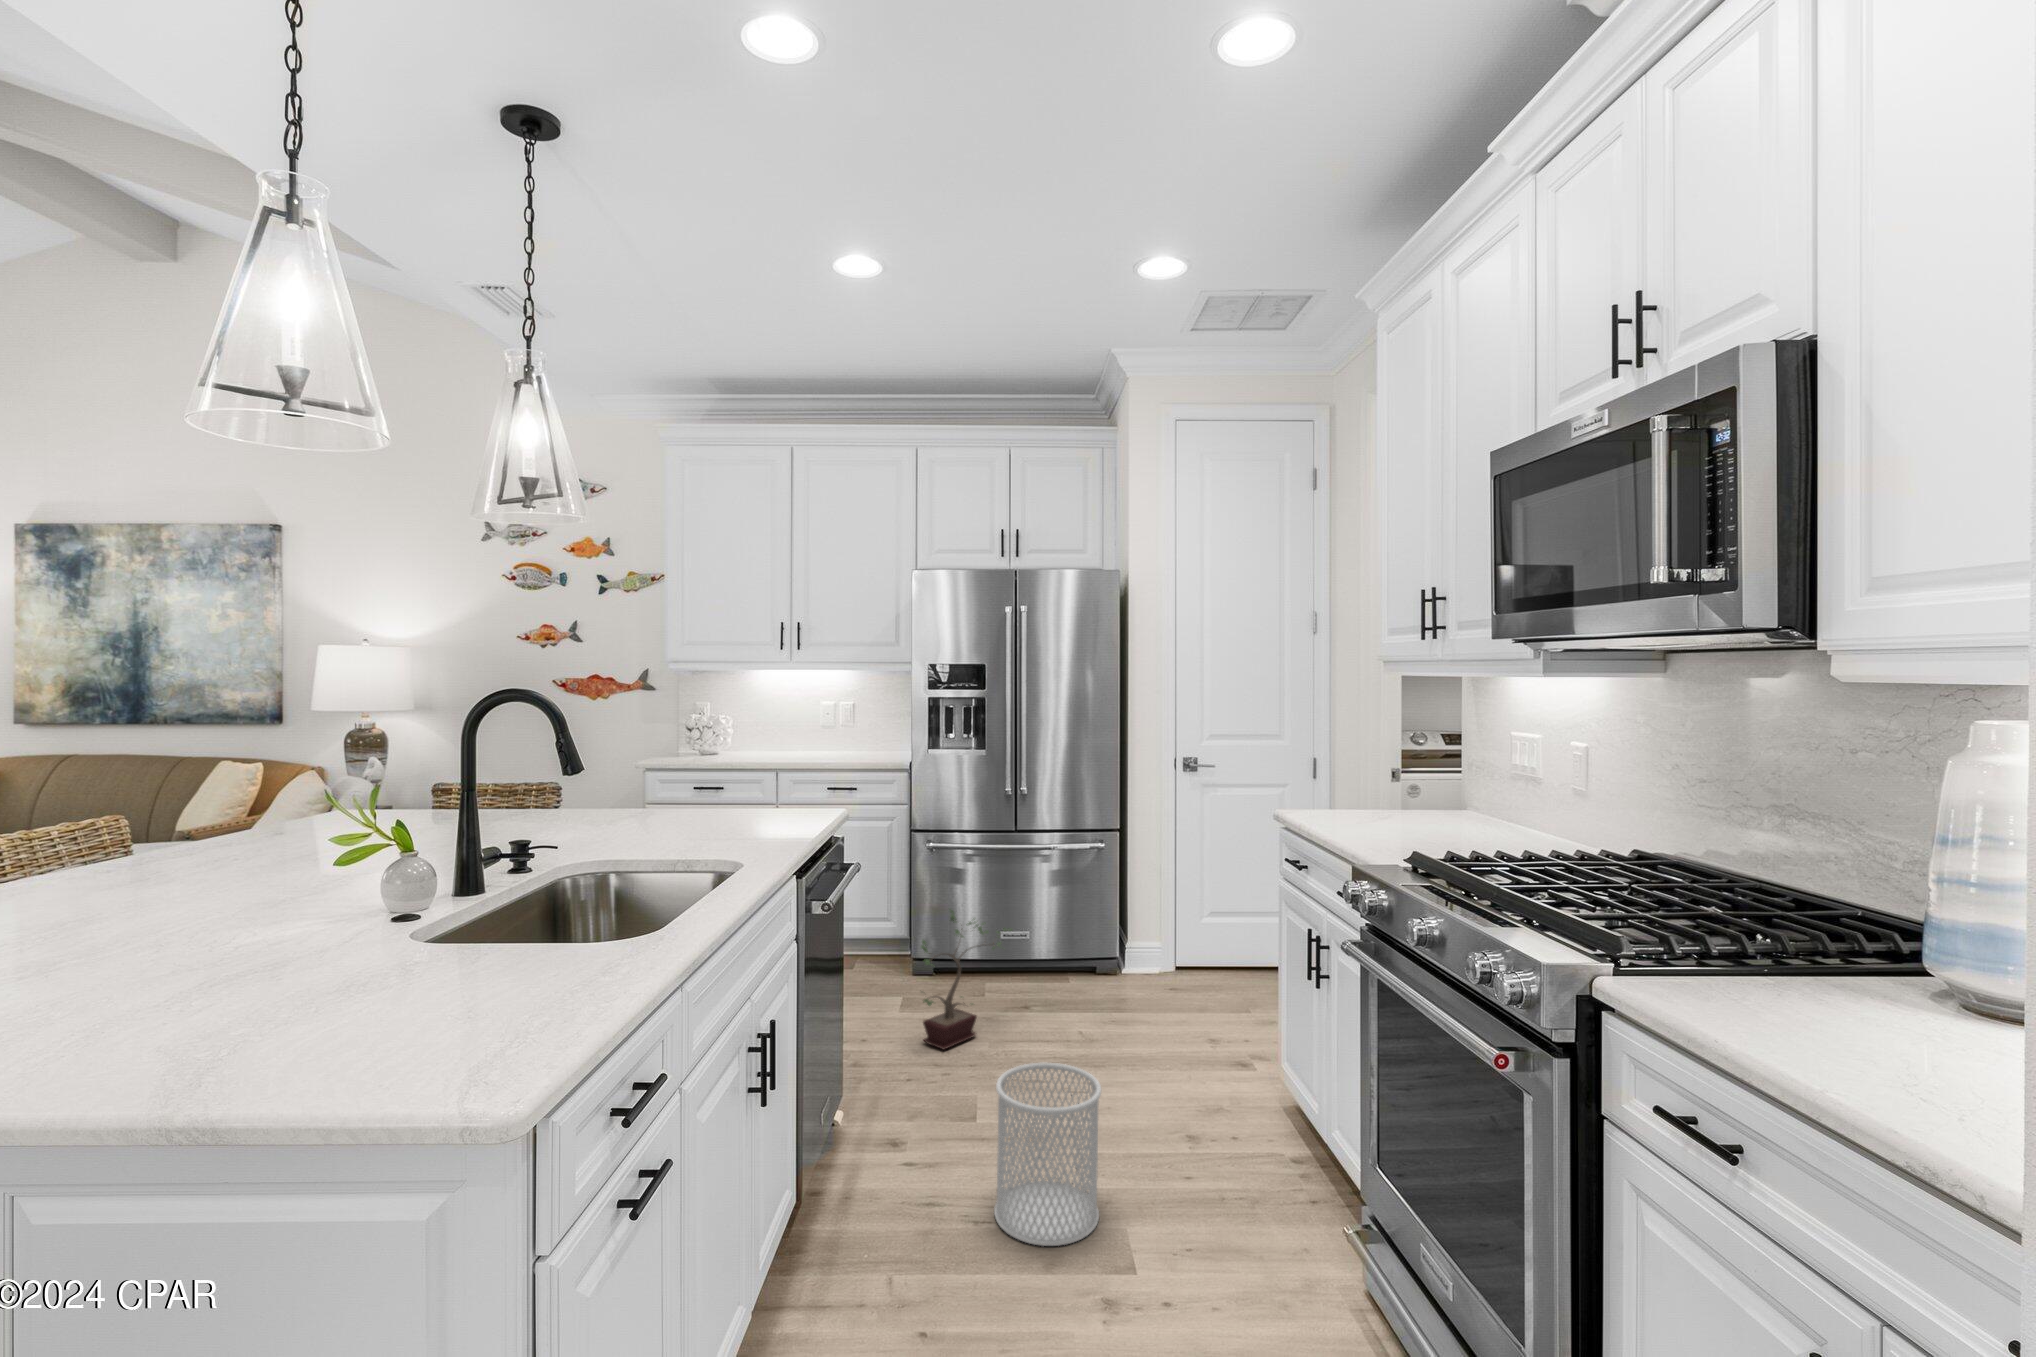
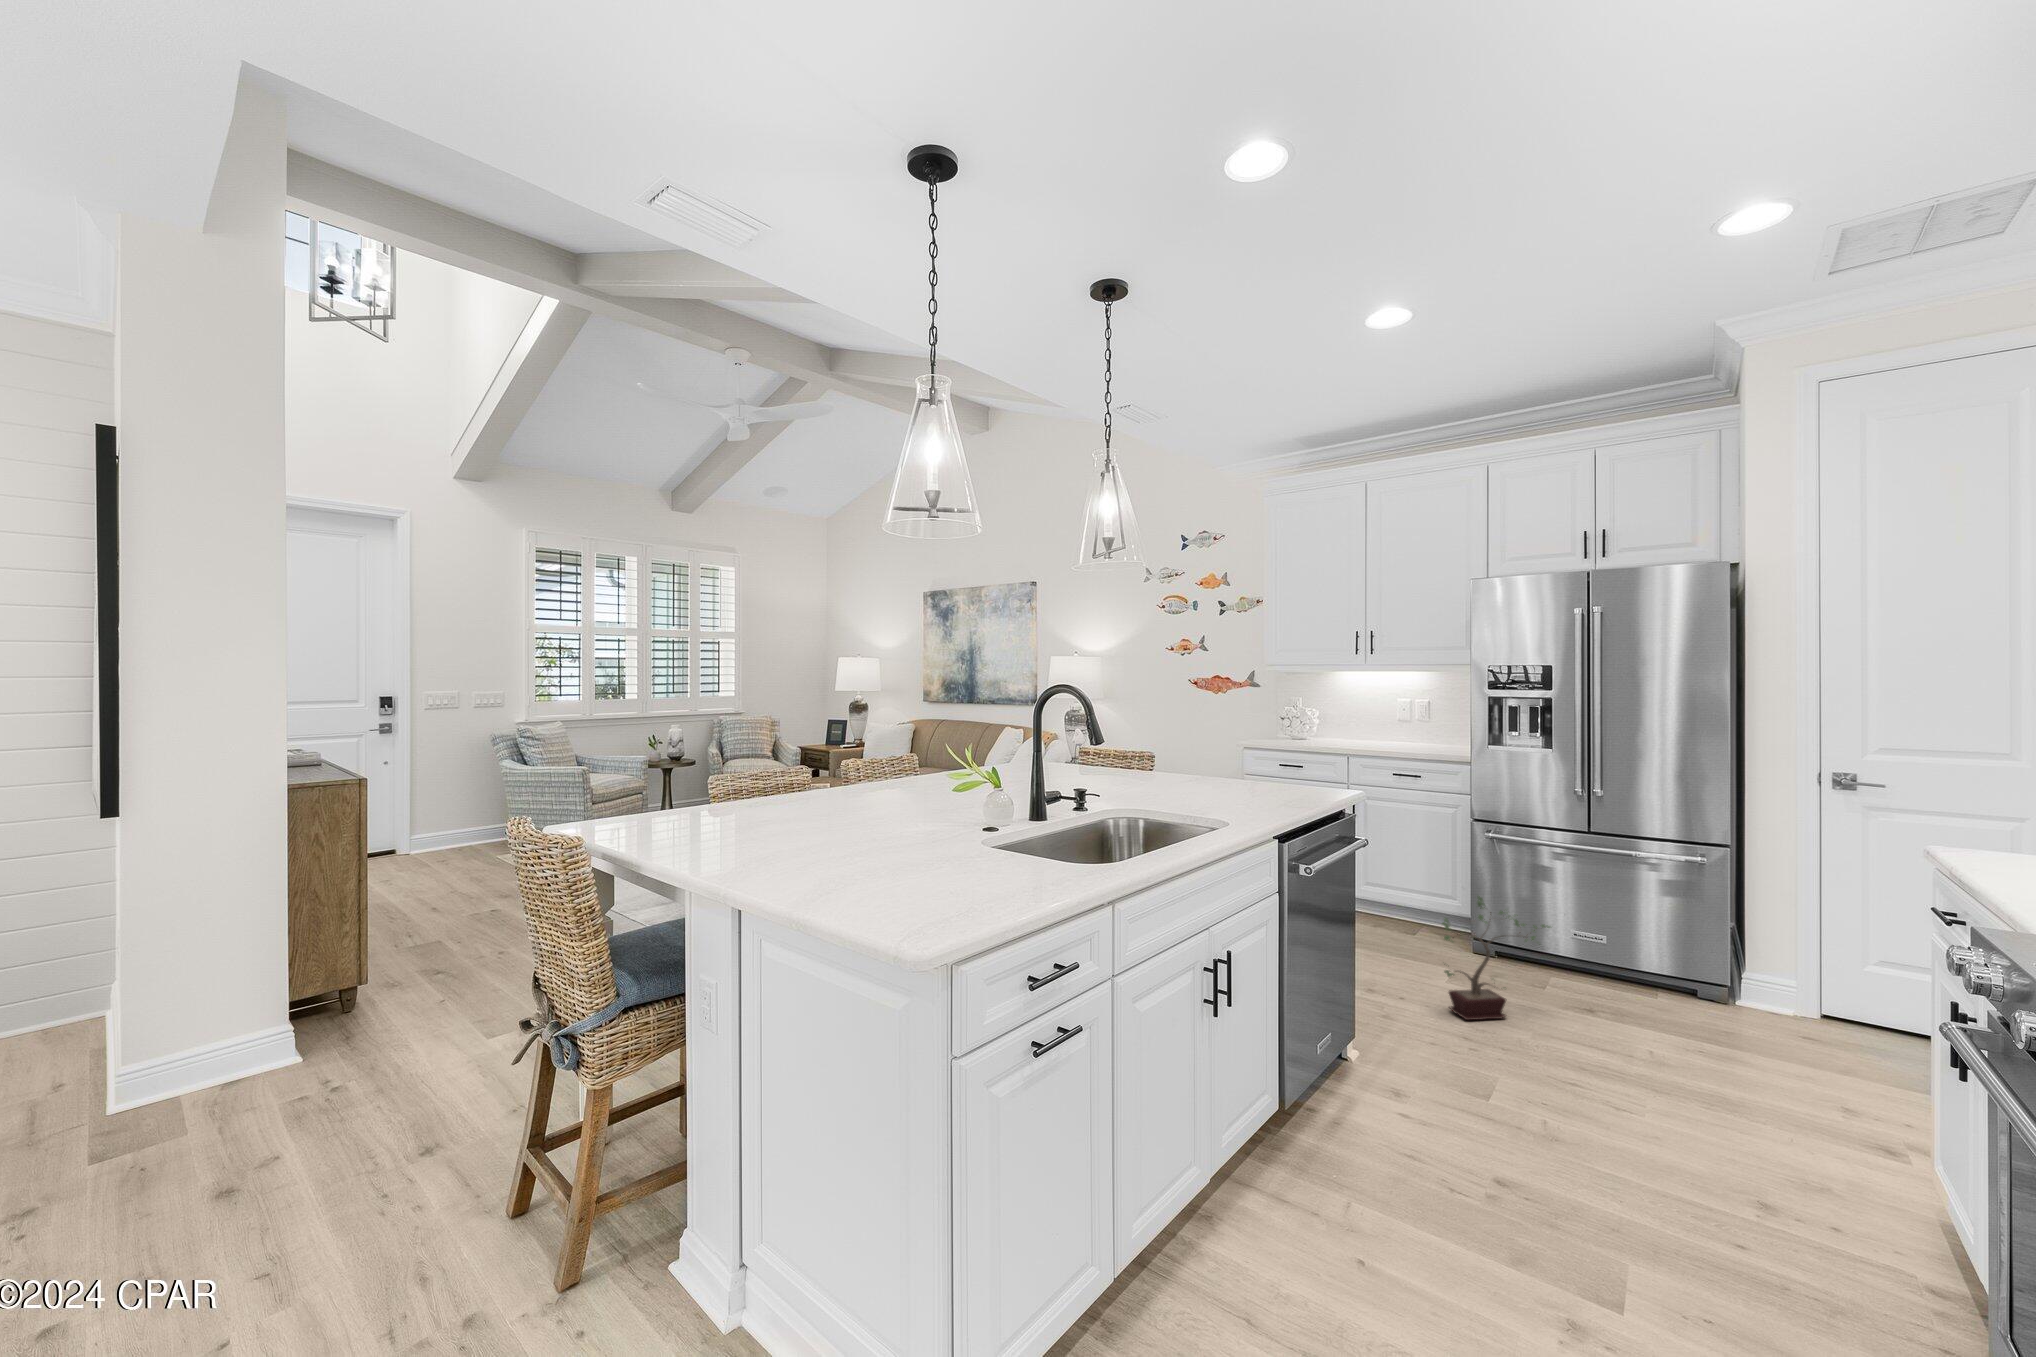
wastebasket: present [994,1063,1101,1246] -> none [1437,1027,1541,1182]

